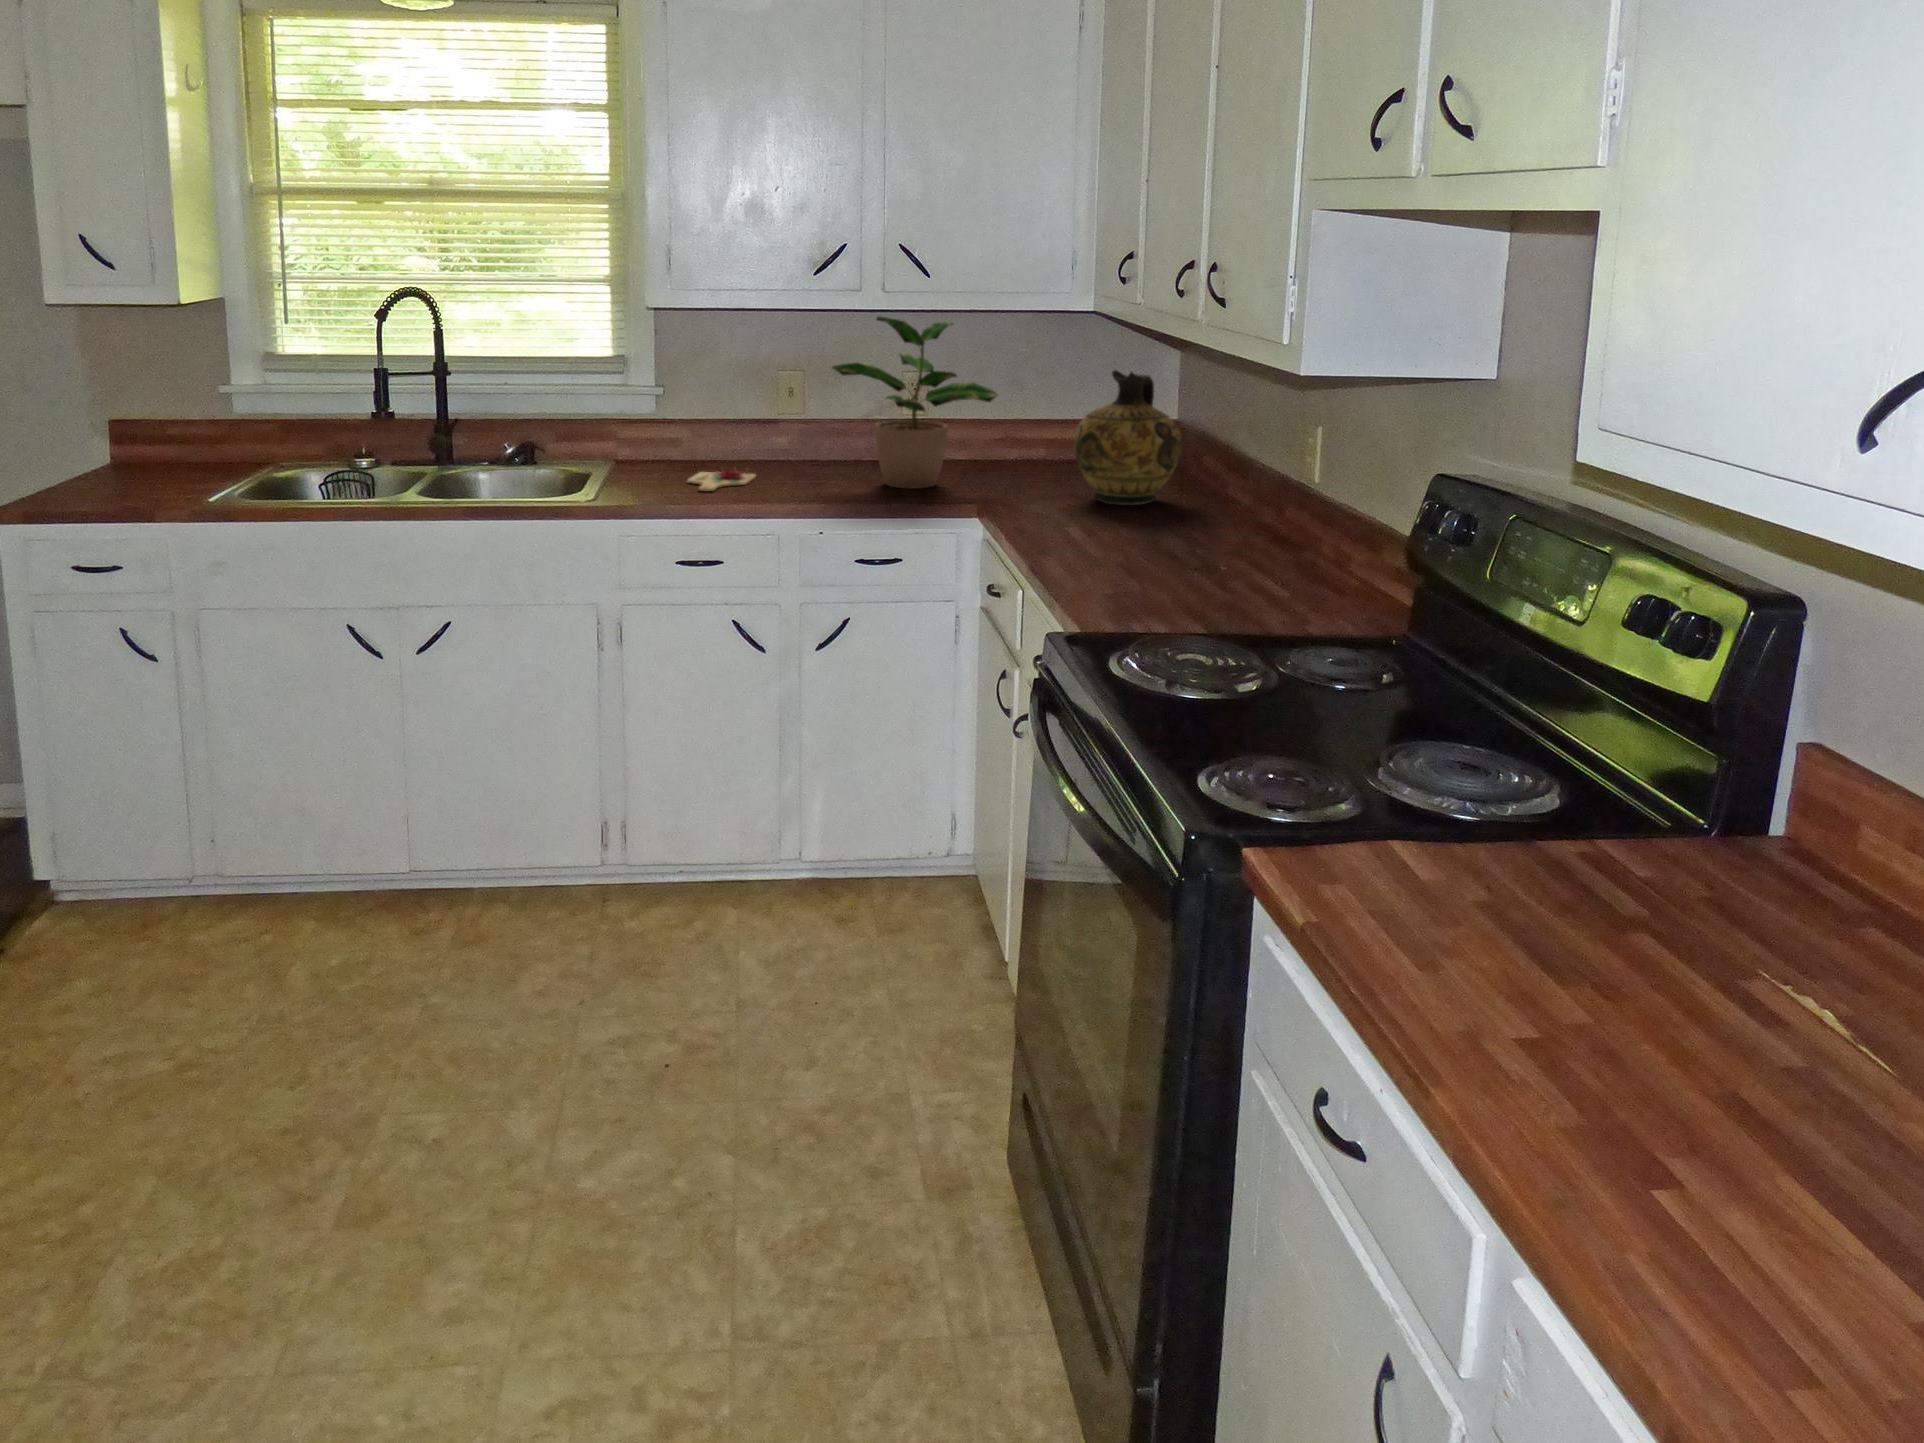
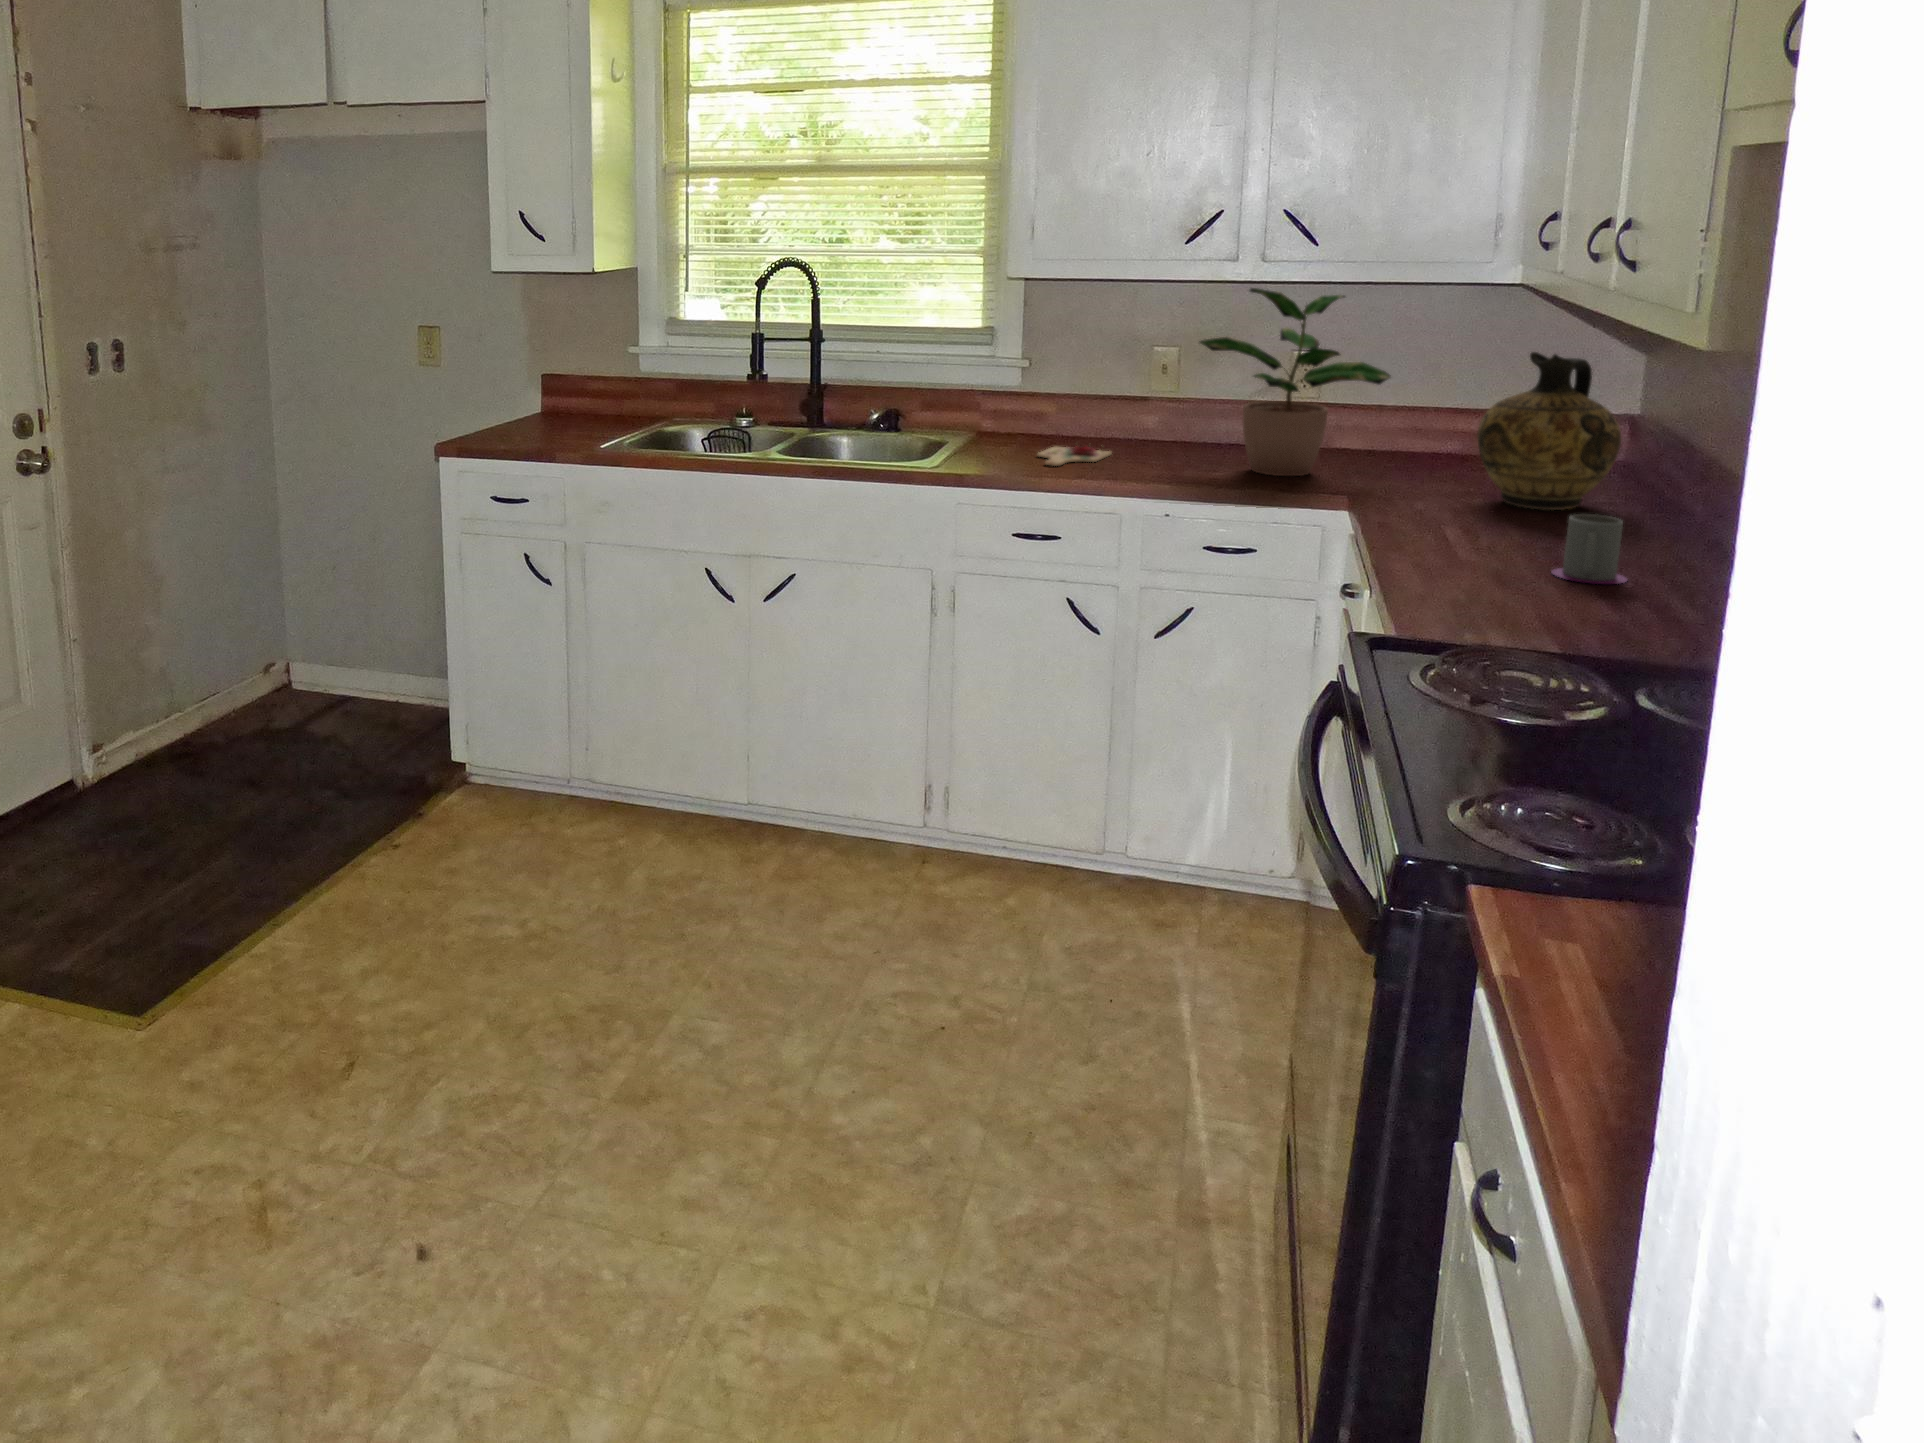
mug: none [1162,508,1219,567] -> present [1552,514,1627,584]

